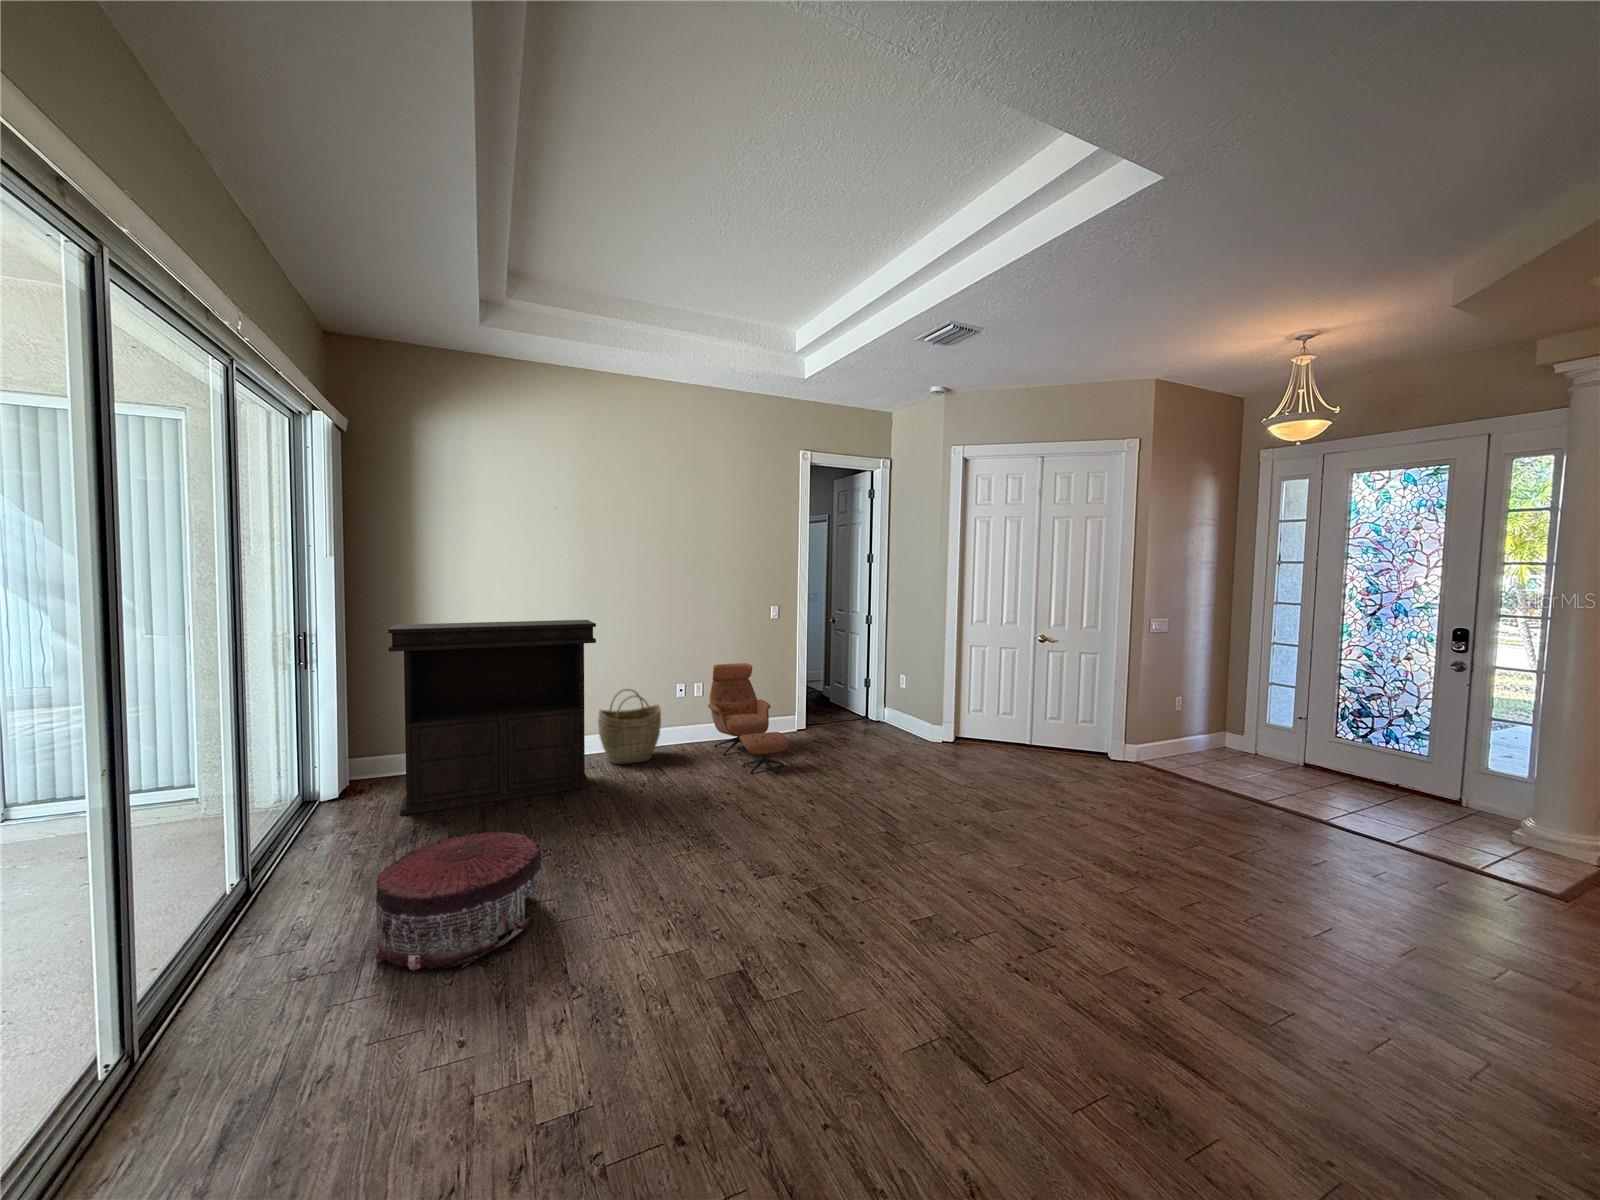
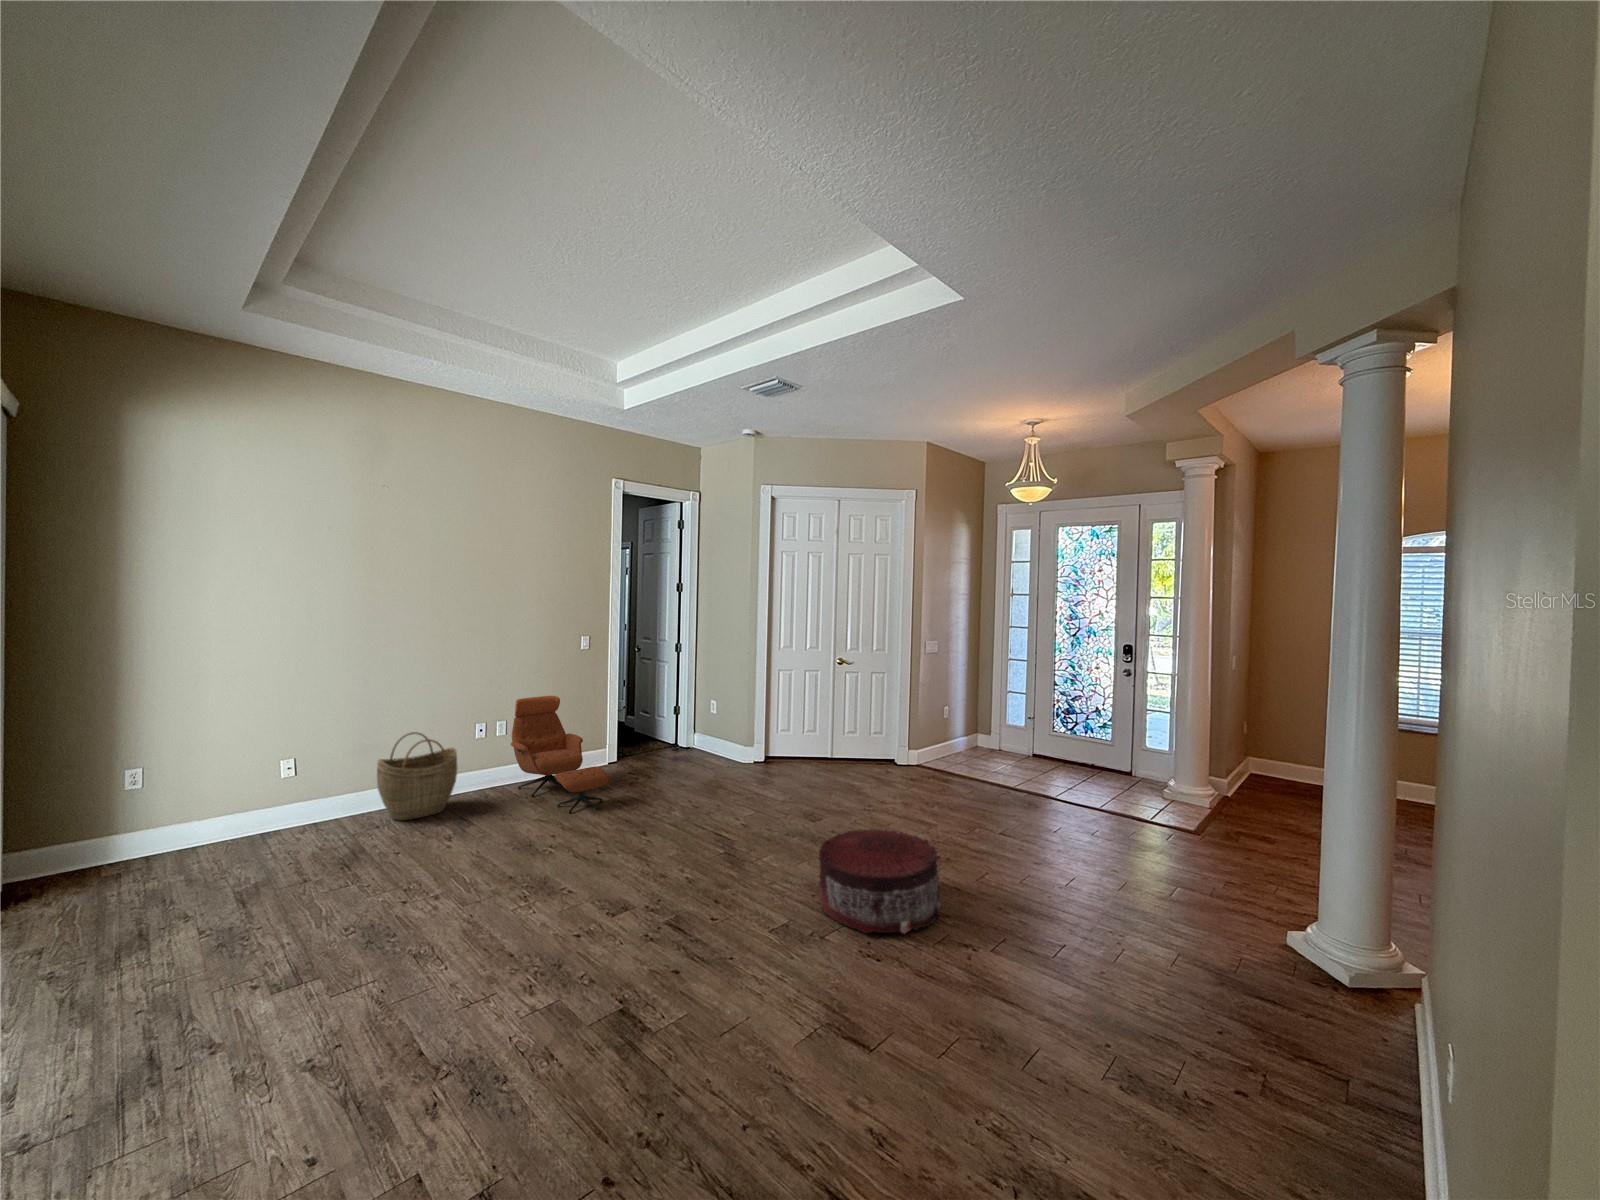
console table: present [388,620,596,815] -> none [87,655,388,922]
pouf: present [376,831,543,971] -> present [819,829,941,934]

